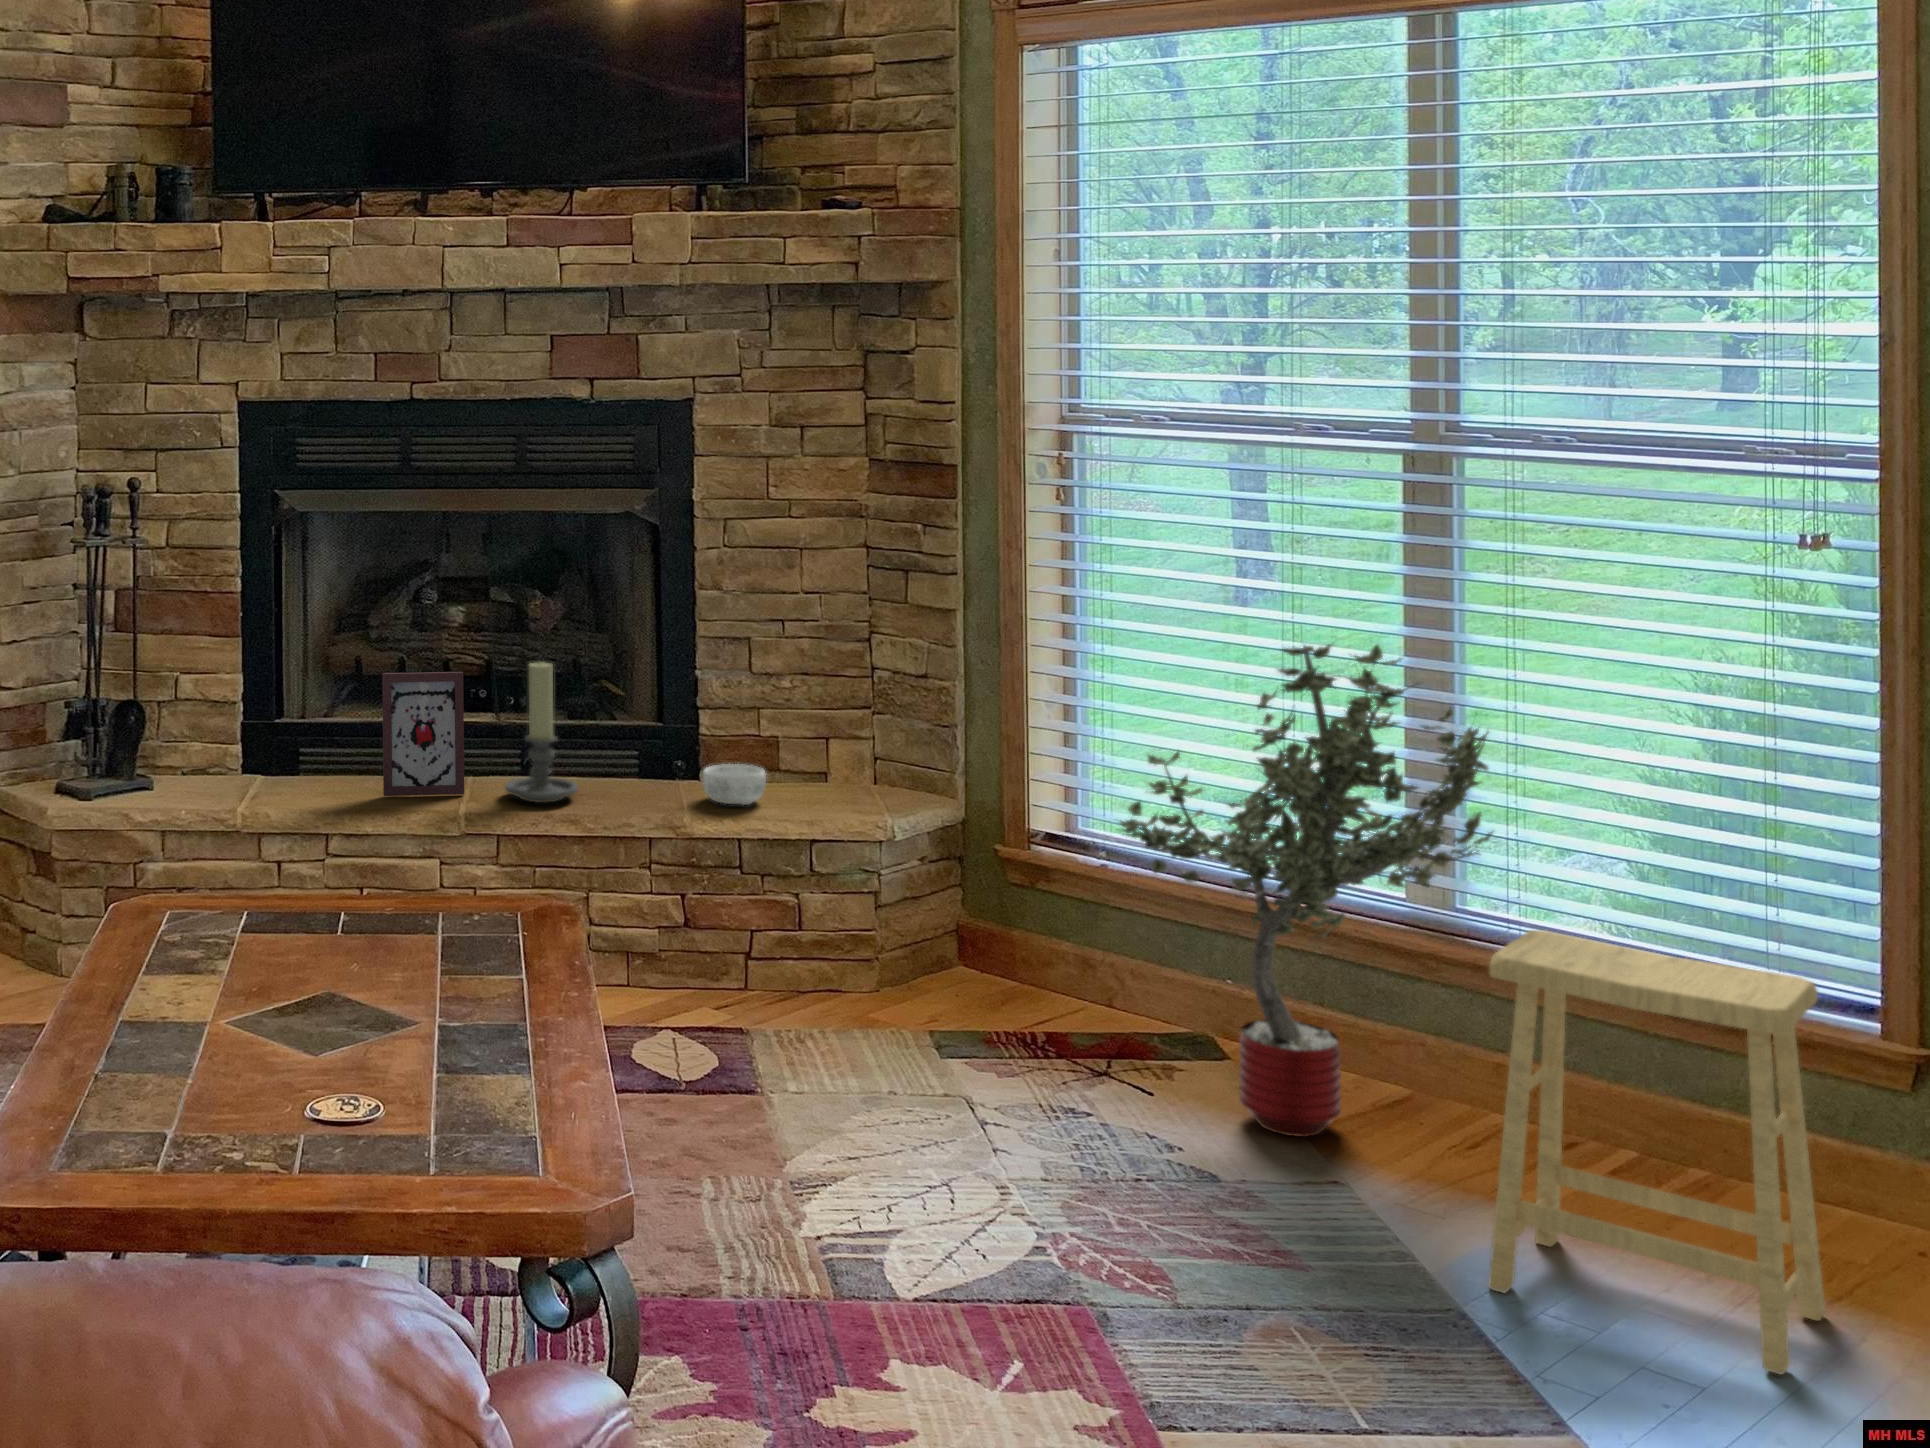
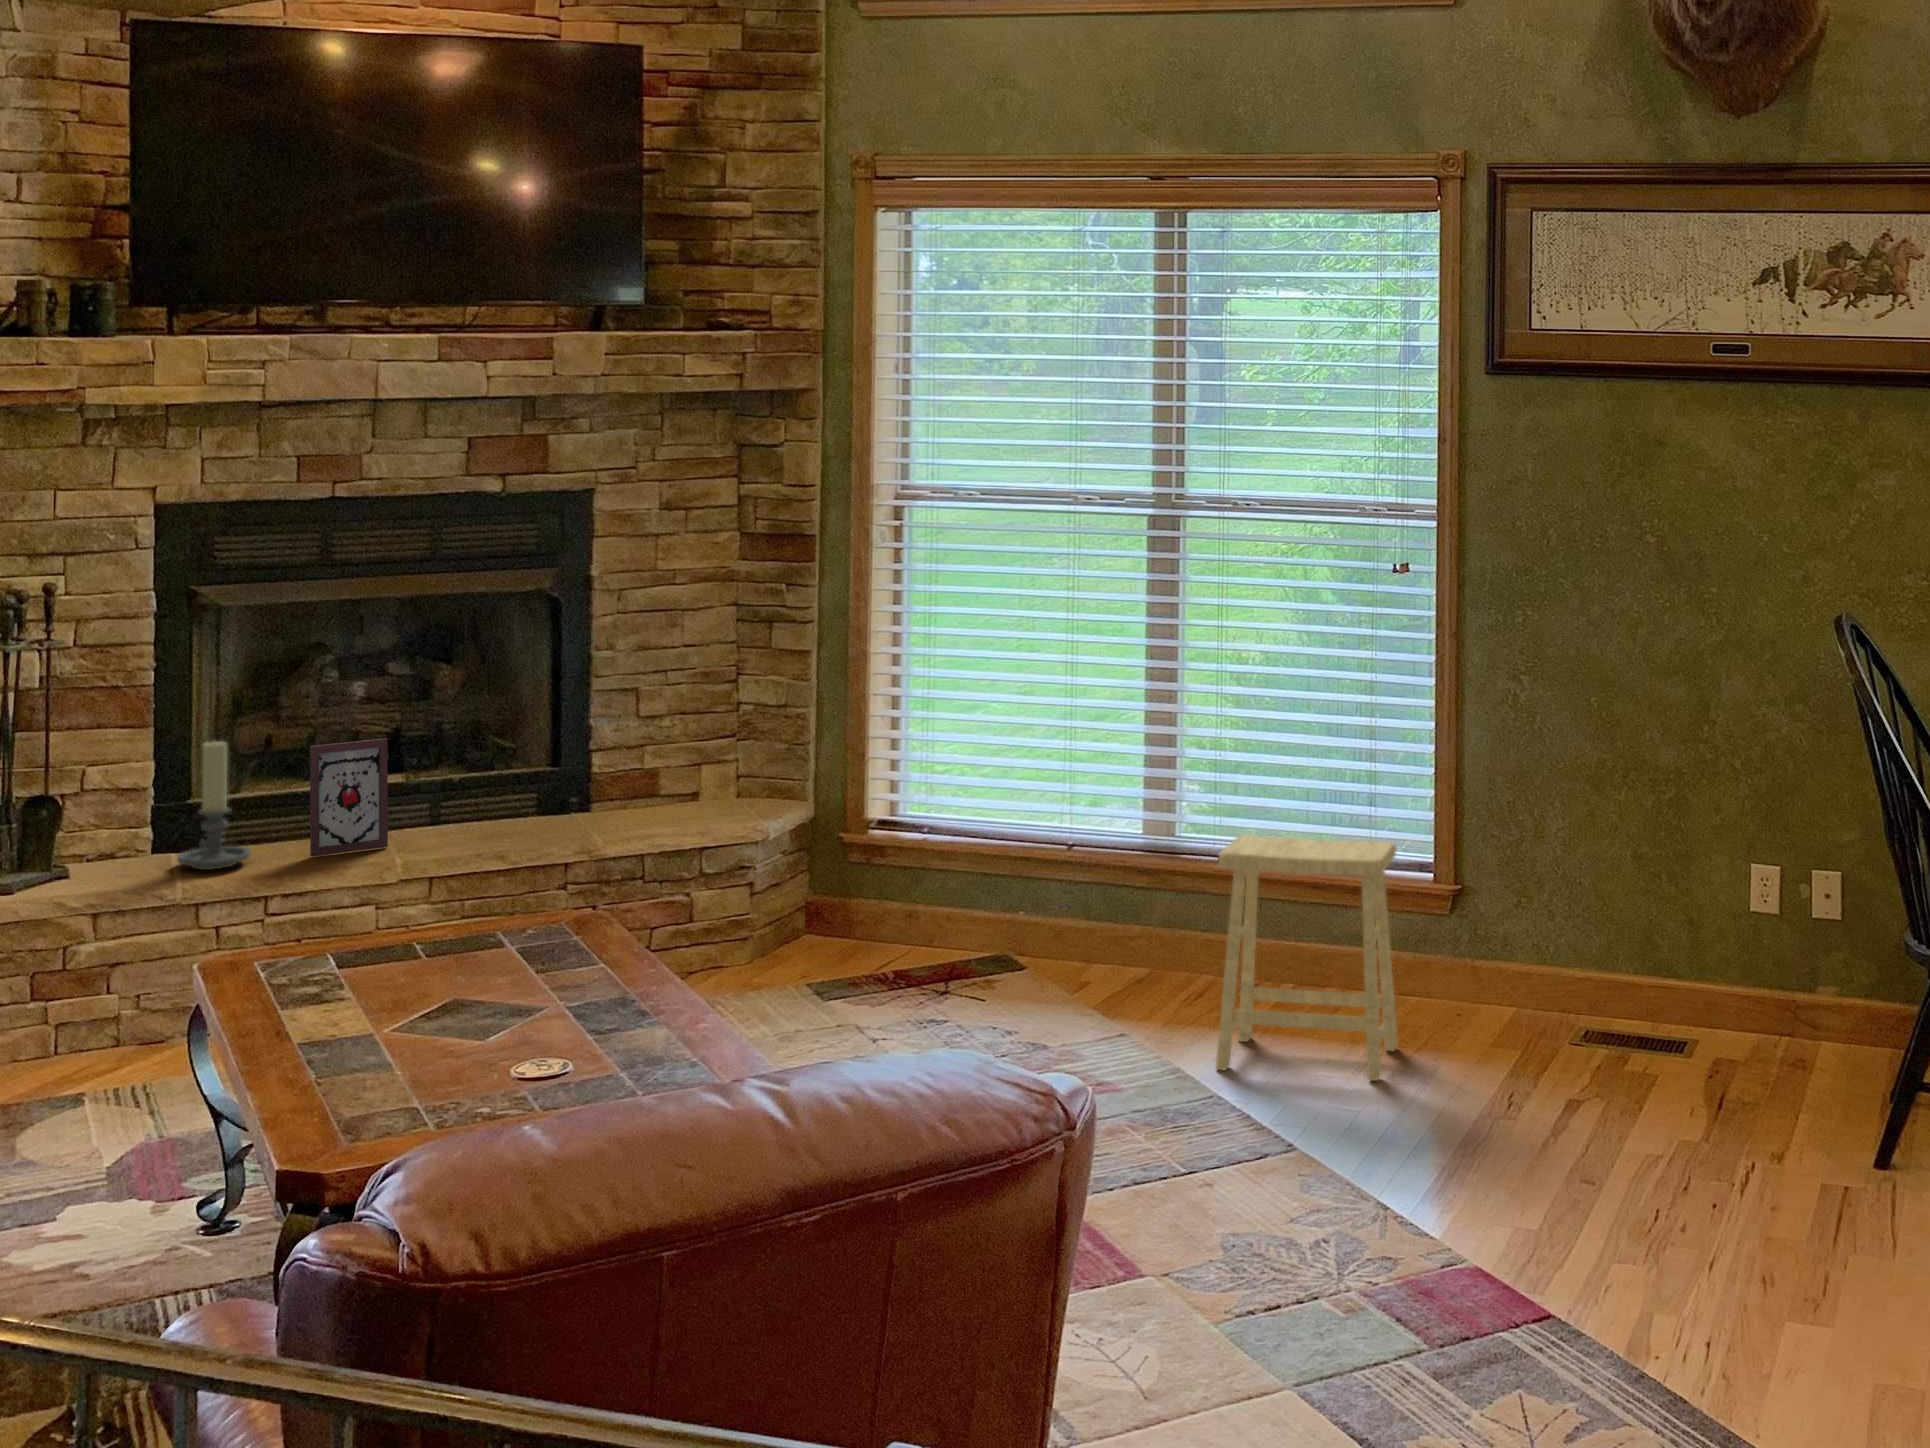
potted tree: present [1116,645,1493,1137] -> none [952,655,1213,1008]
candle holder: present [505,662,578,803] -> present [177,741,251,870]
decorative bowl: present [702,764,766,805] -> none [604,795,659,828]

